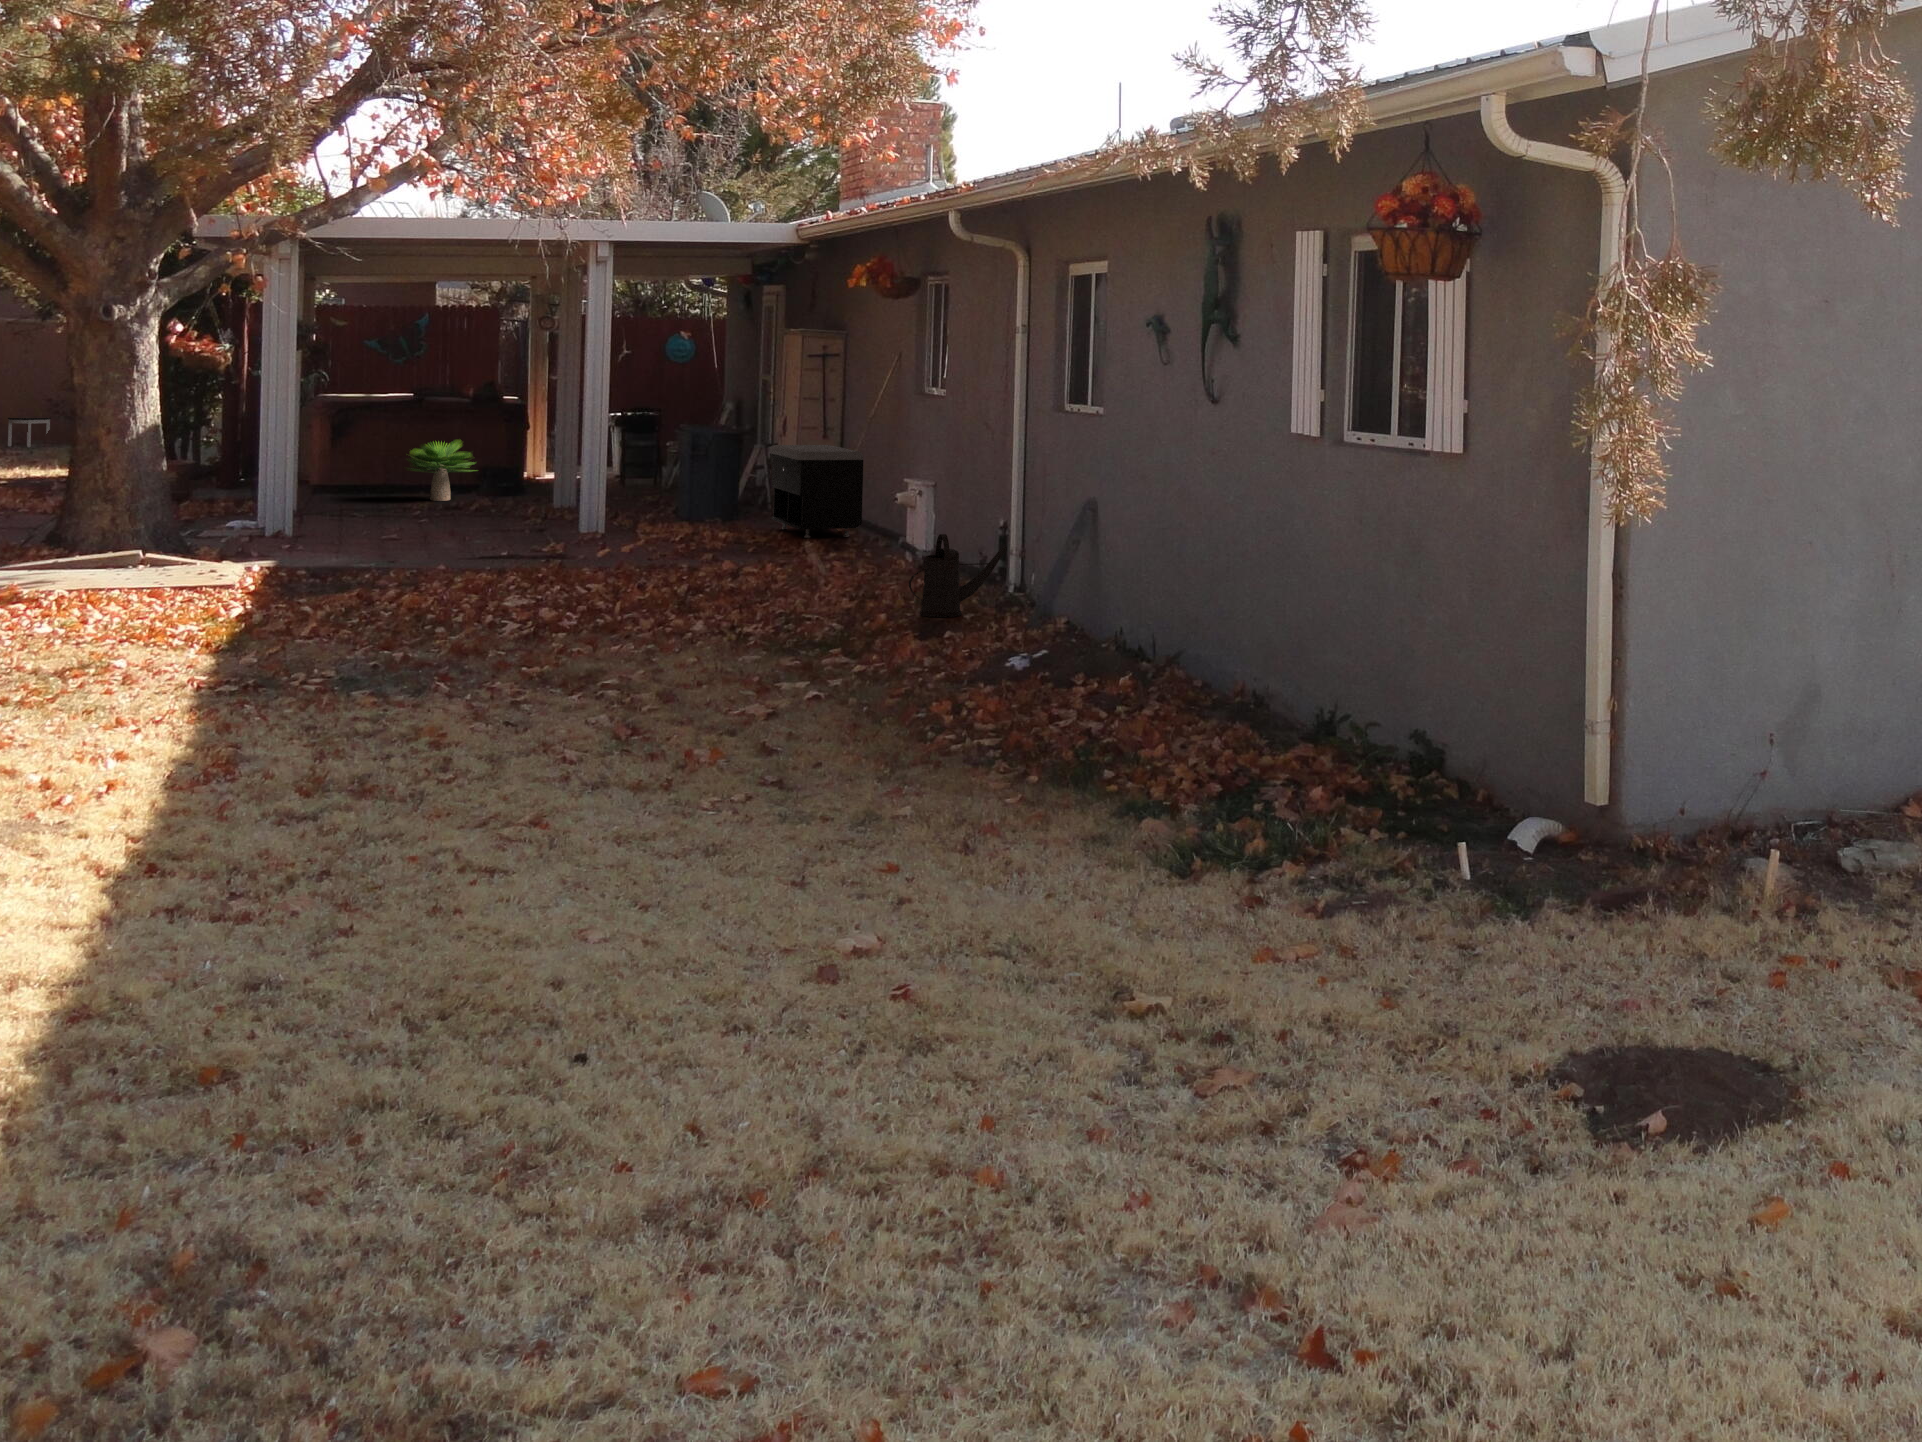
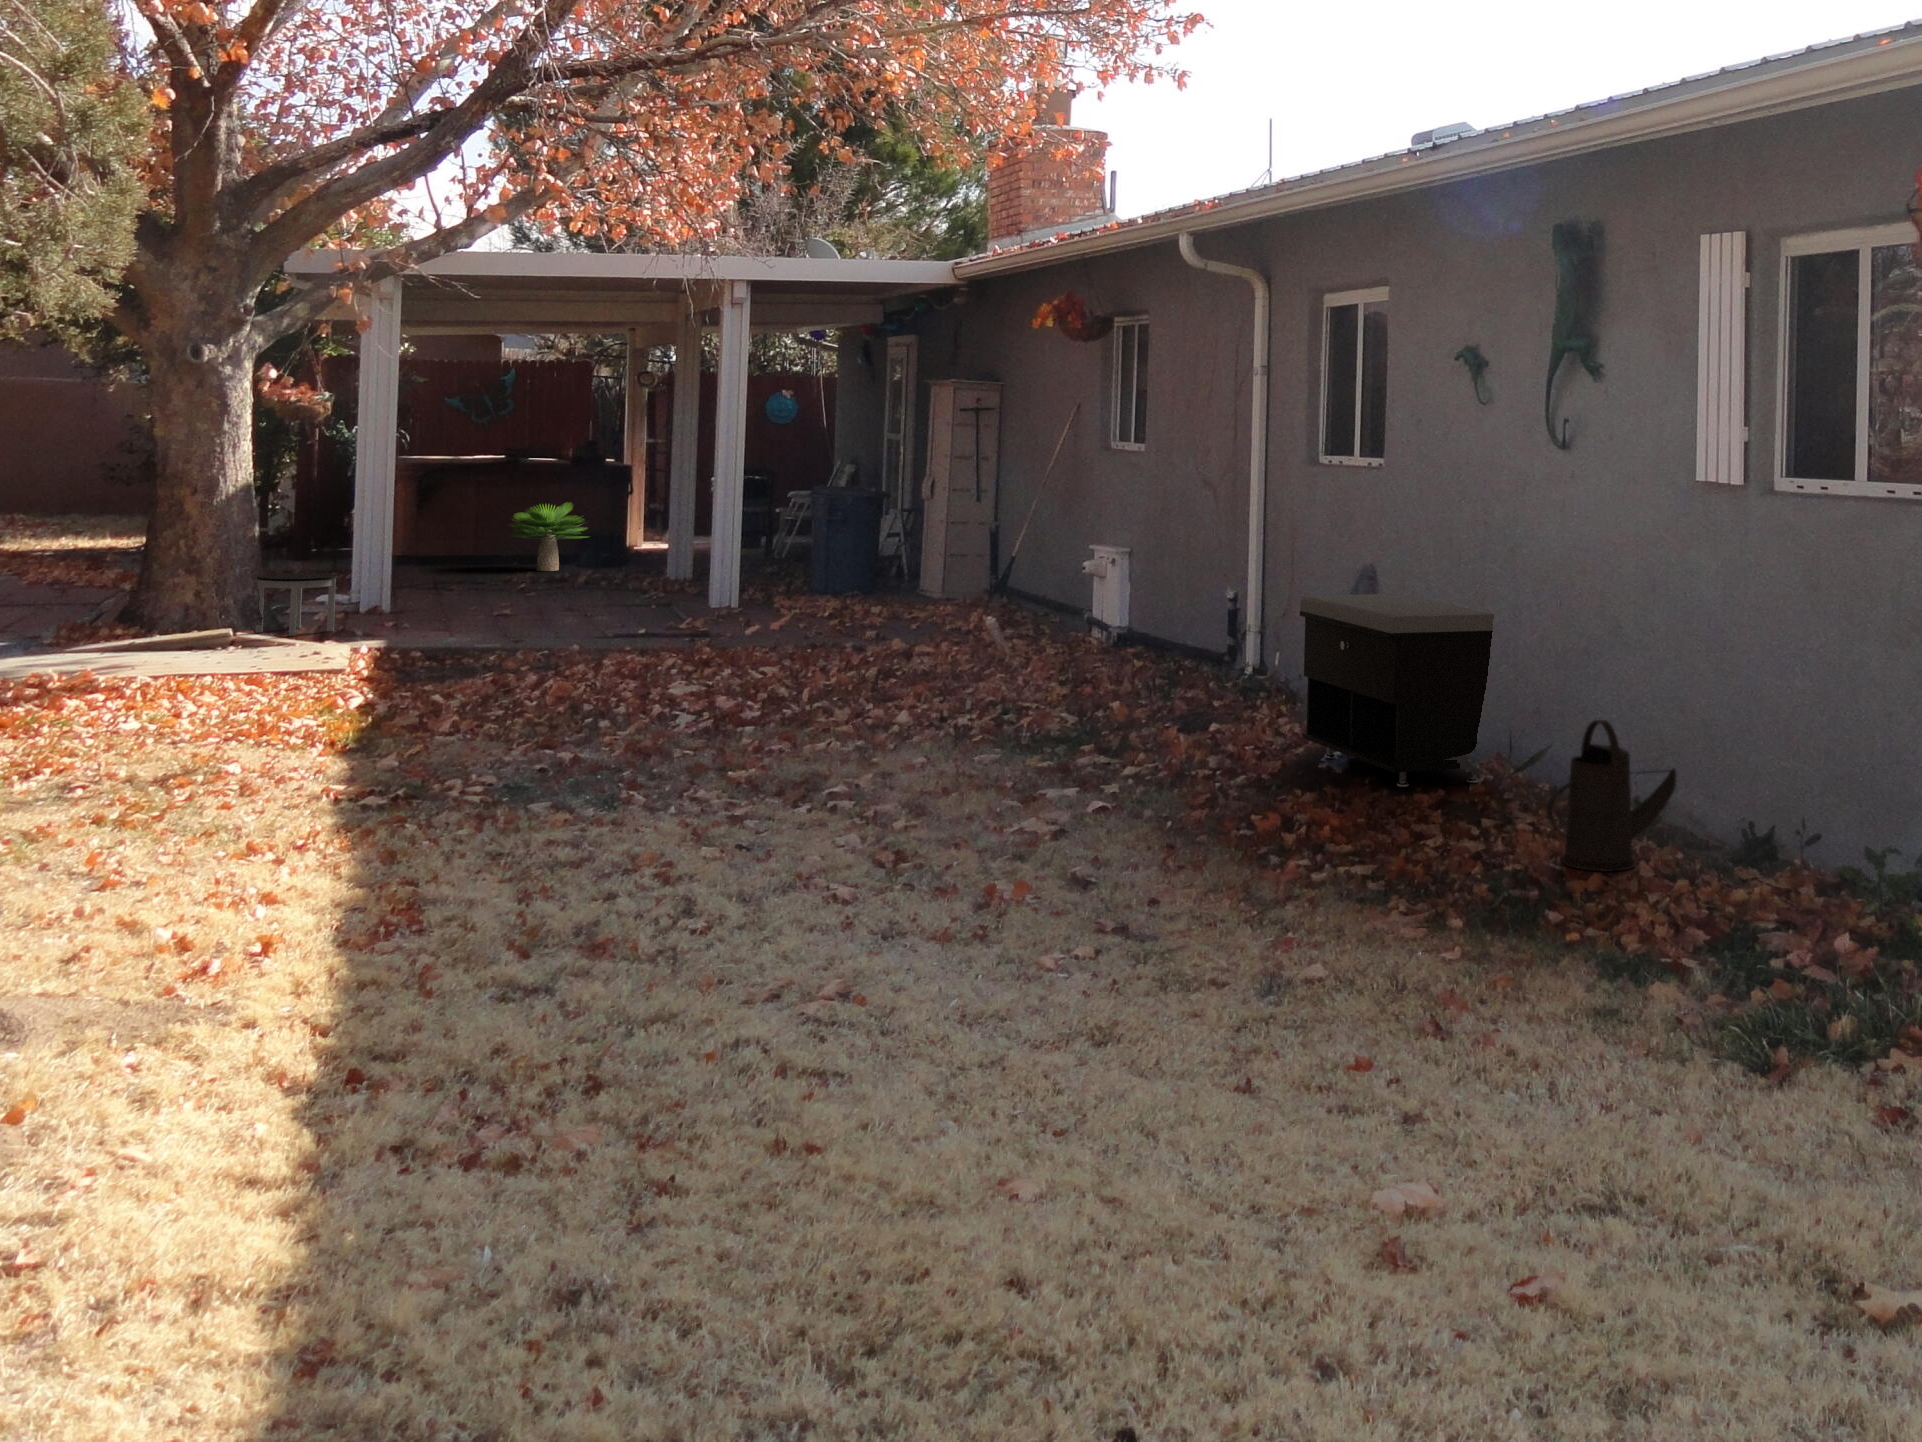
round table: present [8,417,51,447] -> present [255,573,337,636]
storage bench: present [769,445,863,538] -> present [1300,594,1494,787]
watering can: present [909,534,1007,617] -> present [1547,720,1676,871]

